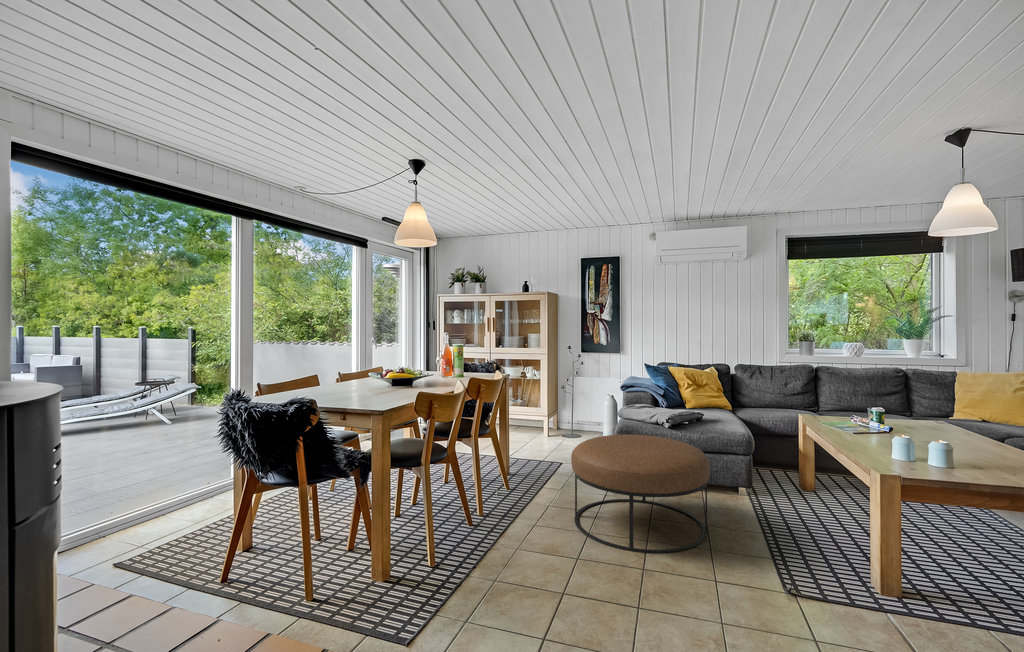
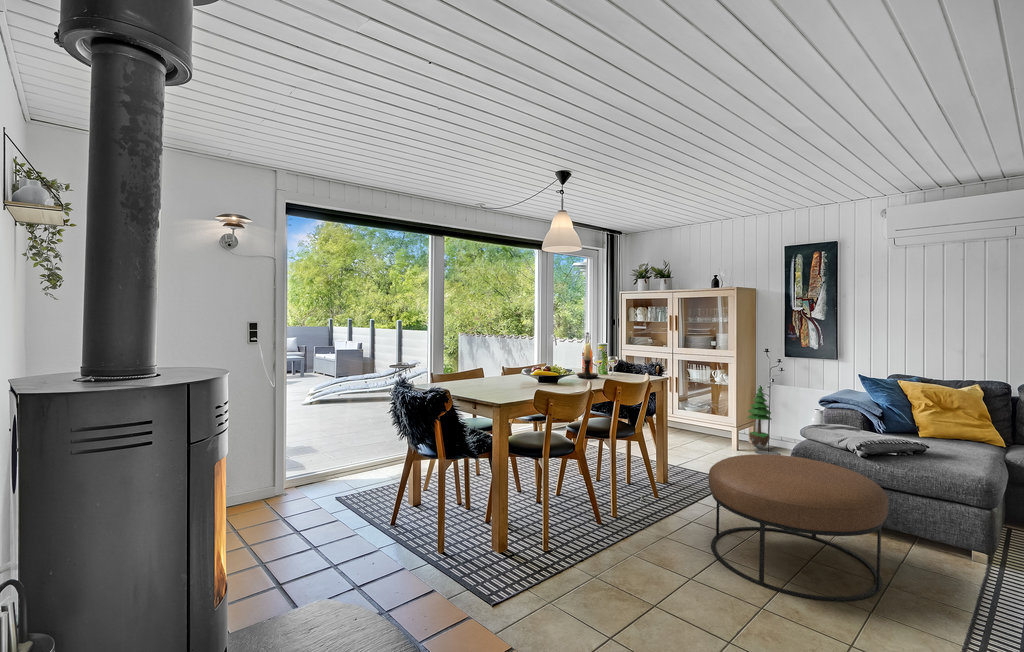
candle holder: none [427,337,449,380] -> present [576,338,598,378]
potted tree: none [554,378,575,434] -> present [747,386,771,449]

